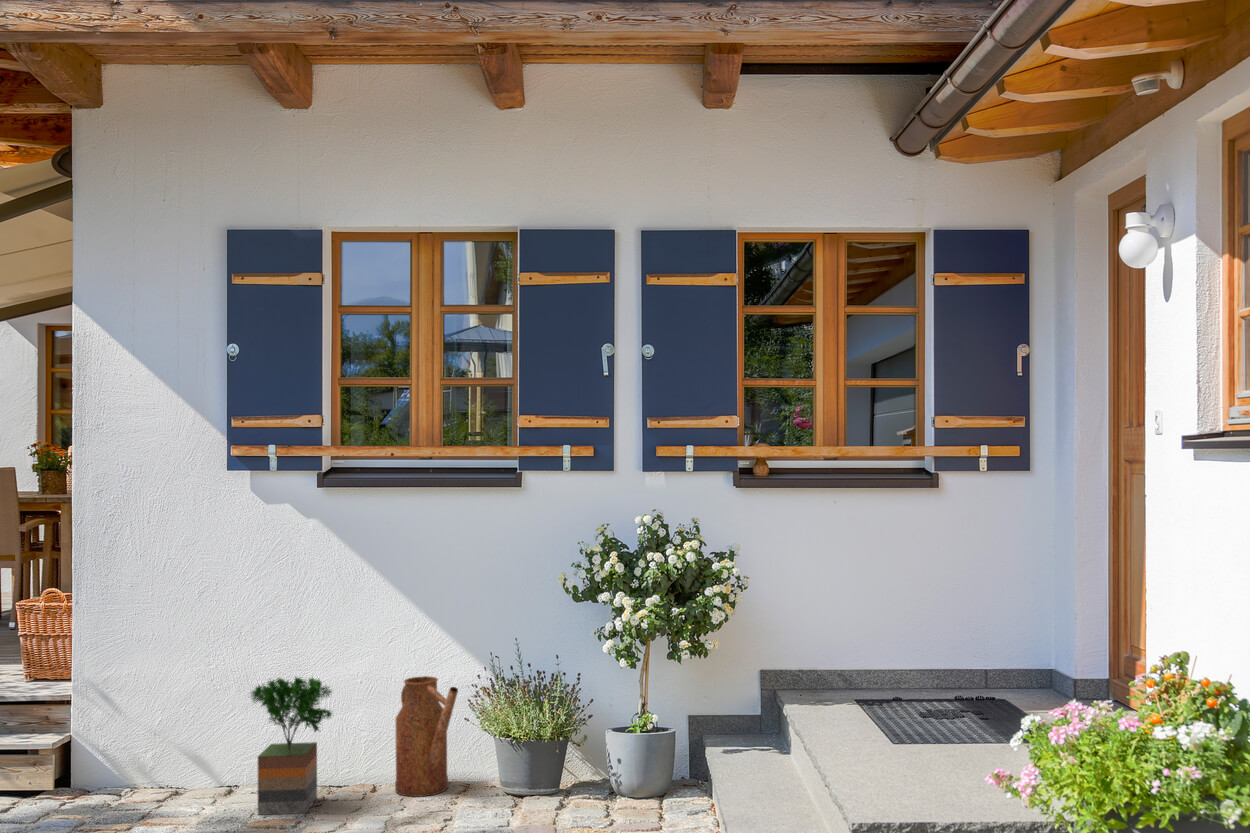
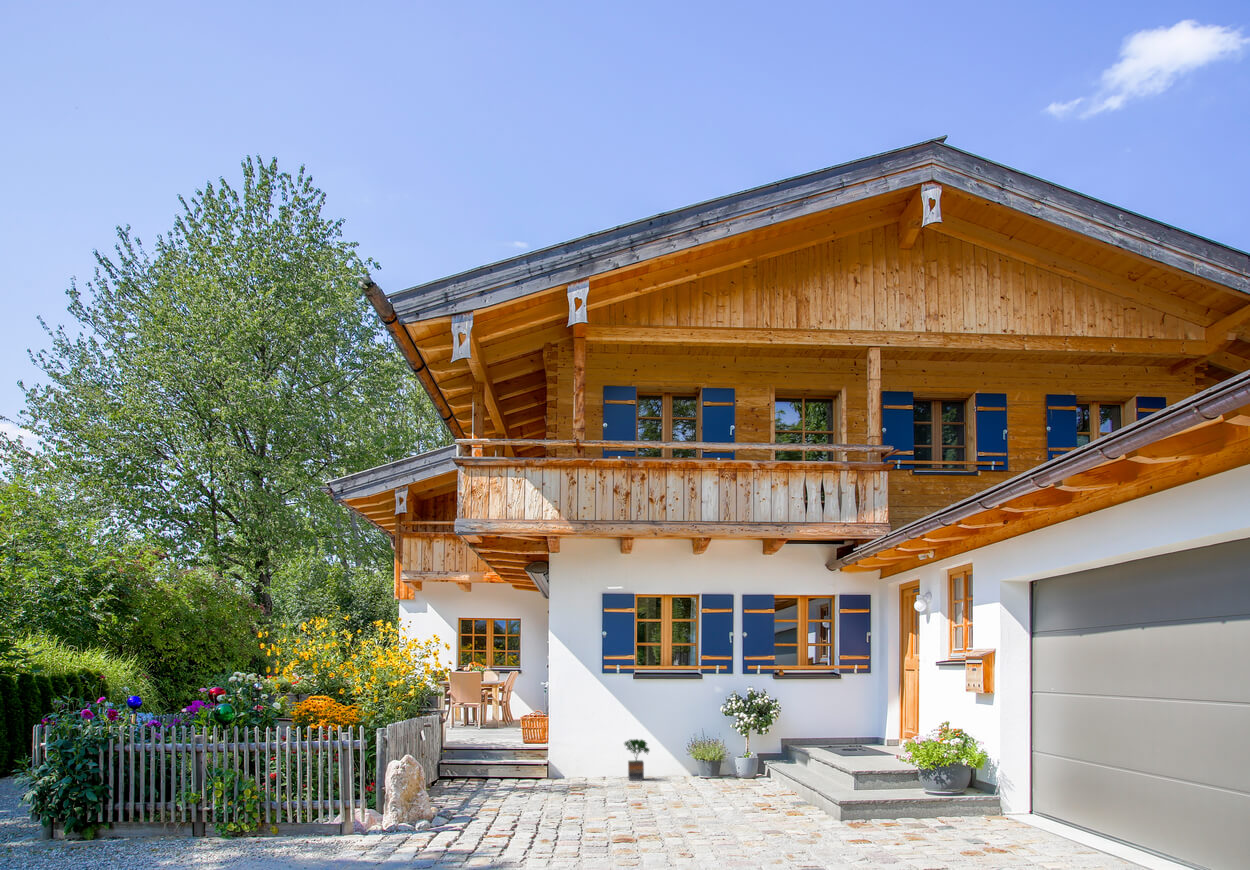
watering can: present [395,676,458,797] -> none [665,741,689,778]

